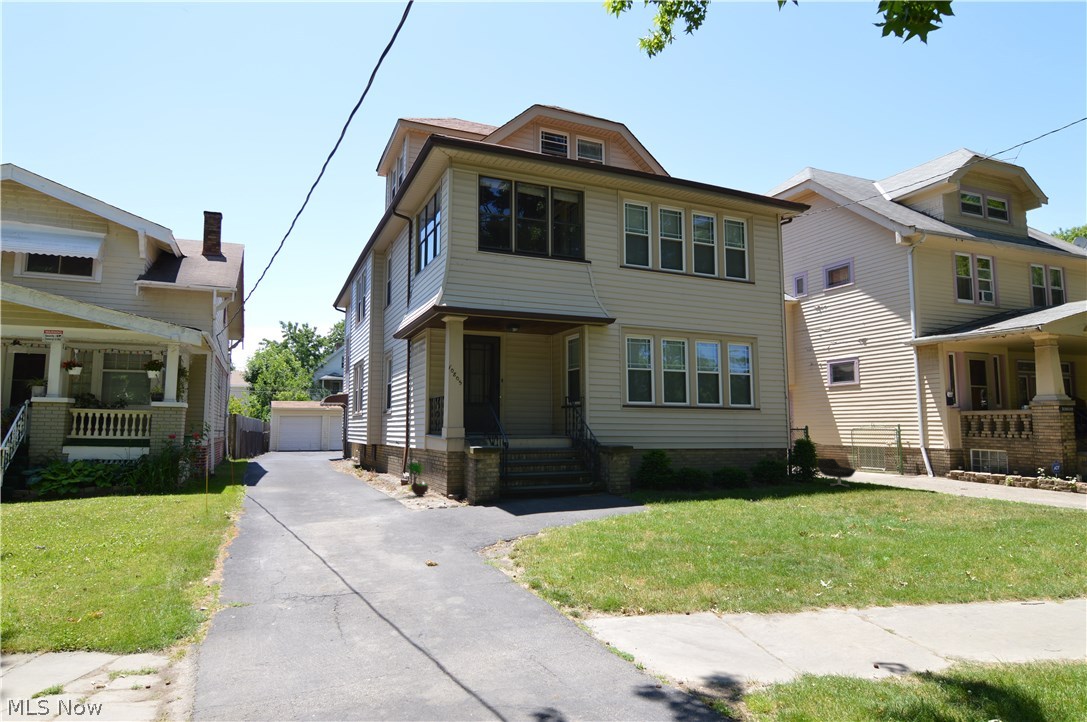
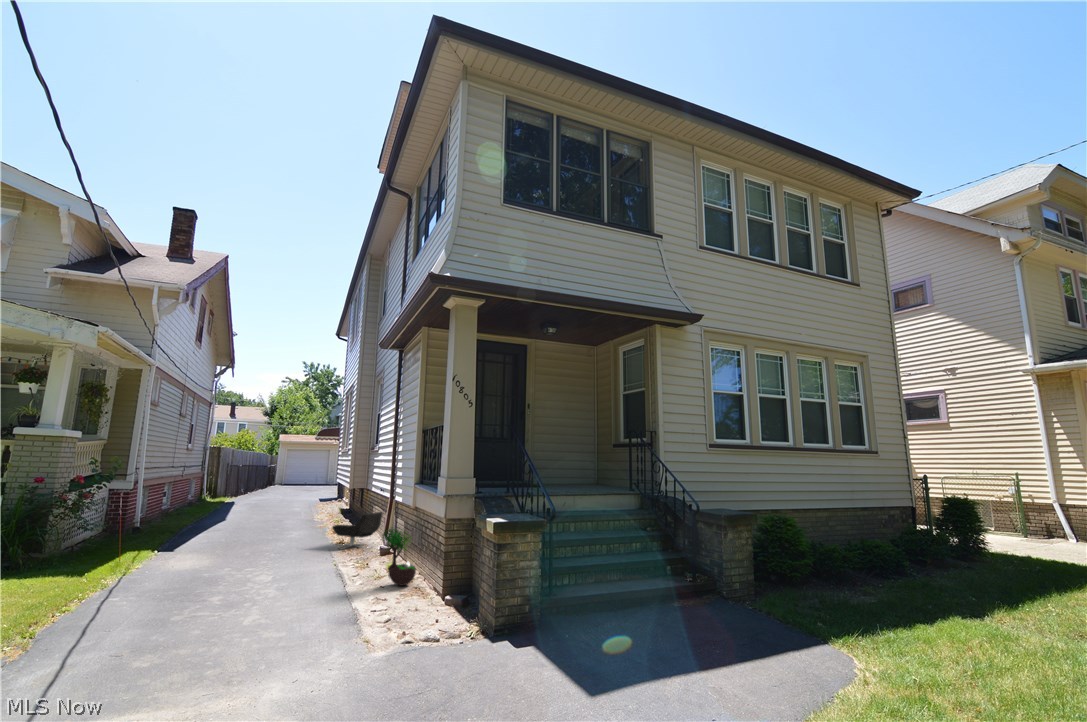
lounge chair: present [818,458,856,485] -> present [333,512,382,549]

